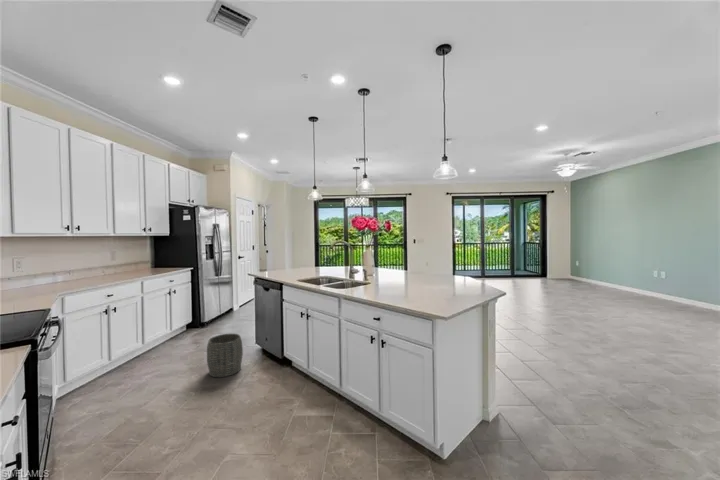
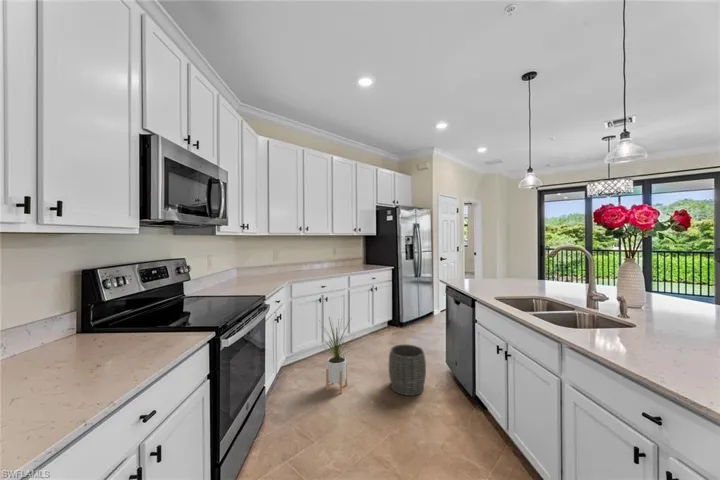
house plant: none [123,316,174,400] -> present [326,318,350,393]

